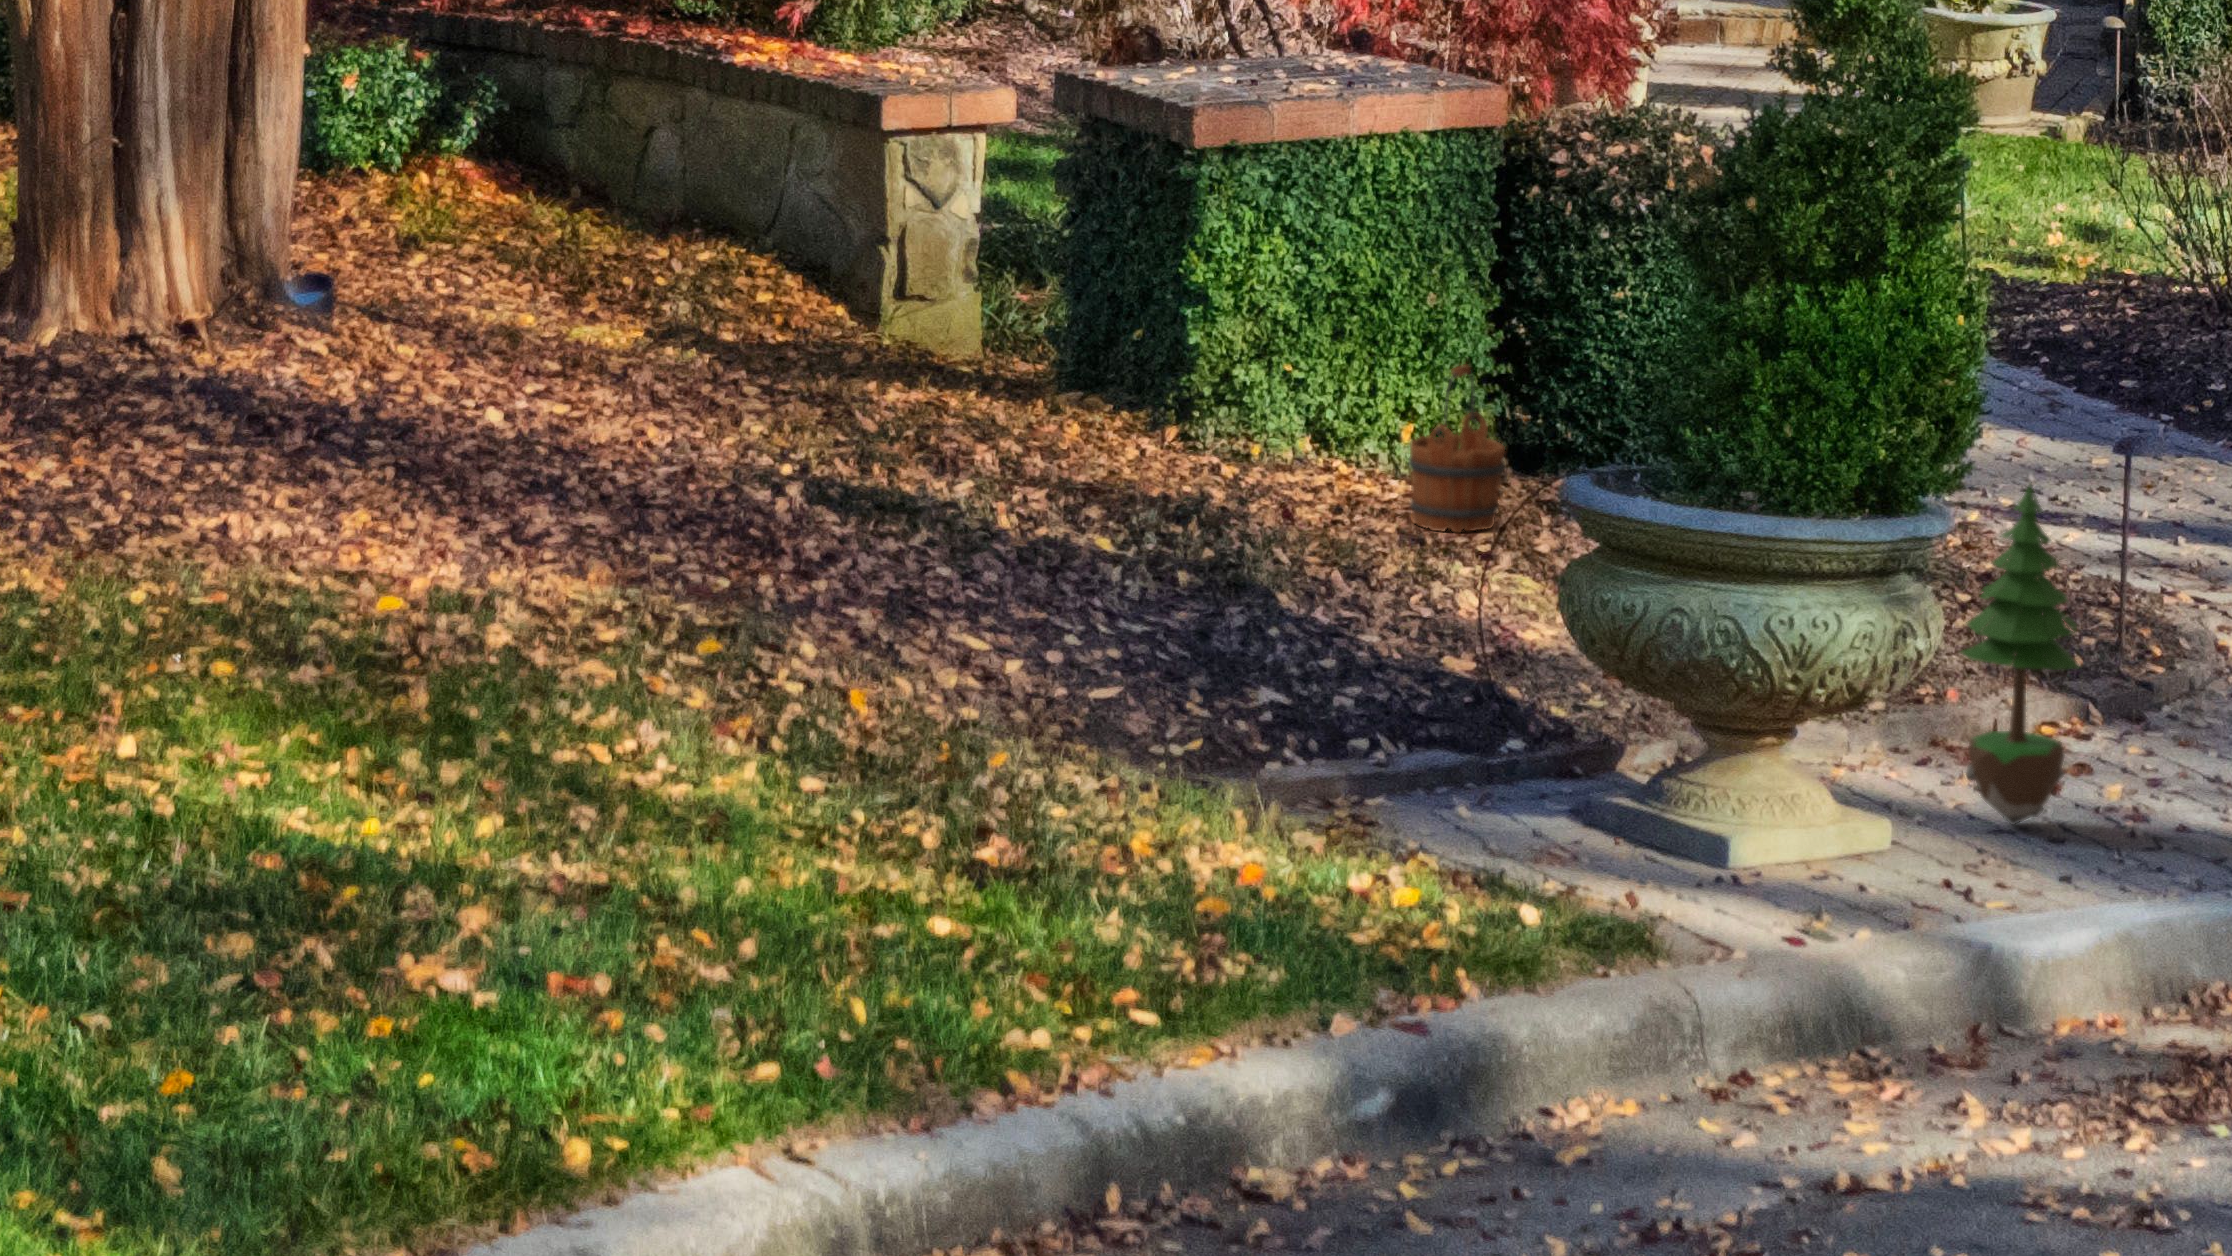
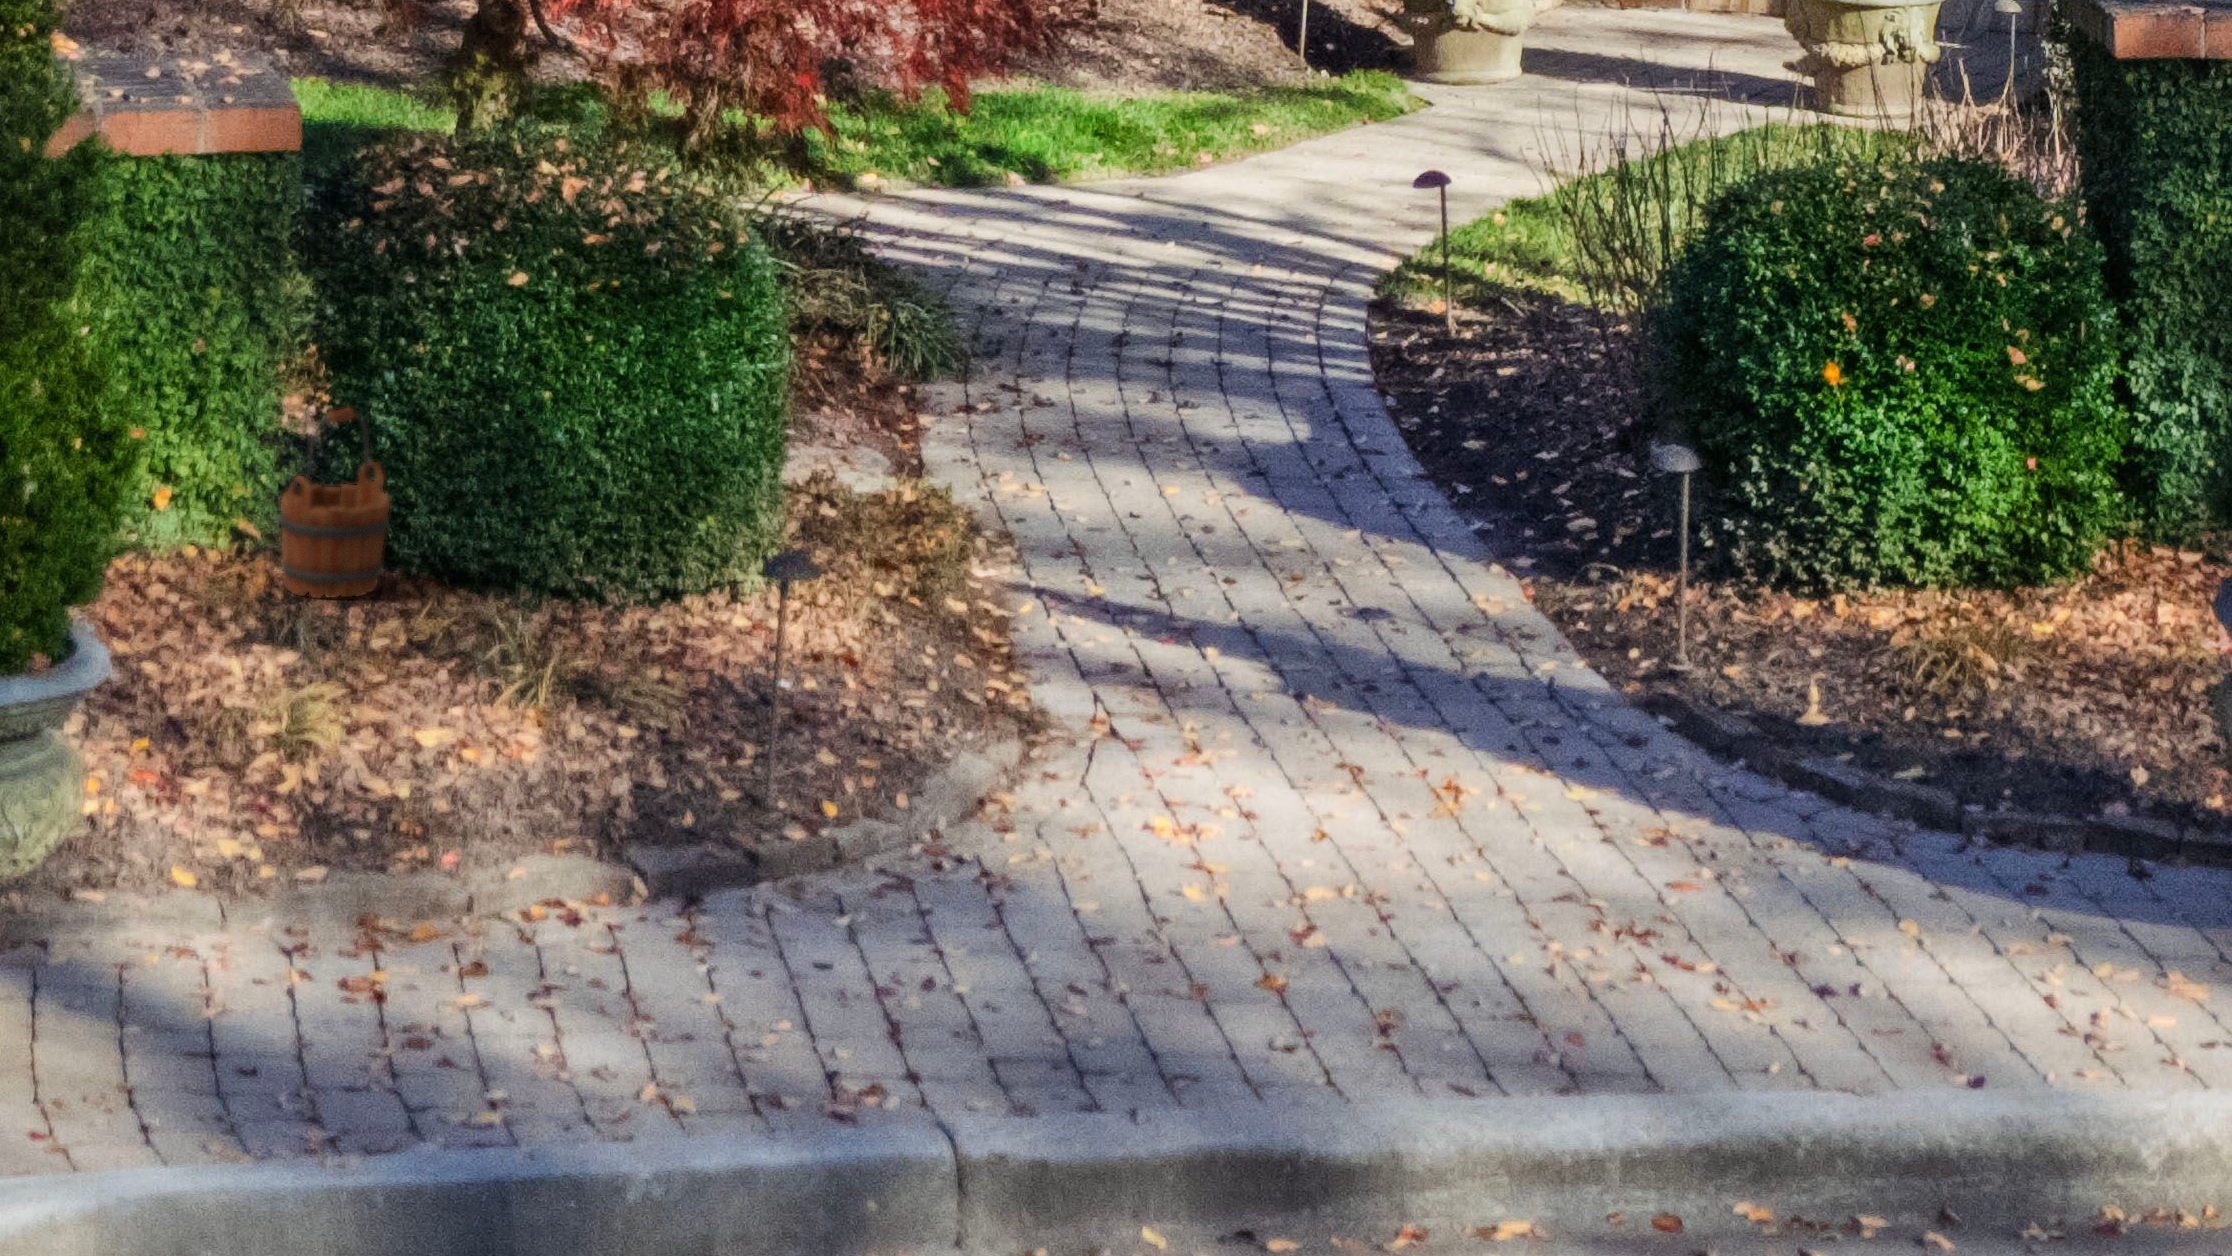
potted tree: present [1961,482,2079,824] -> none [186,644,335,1054]

